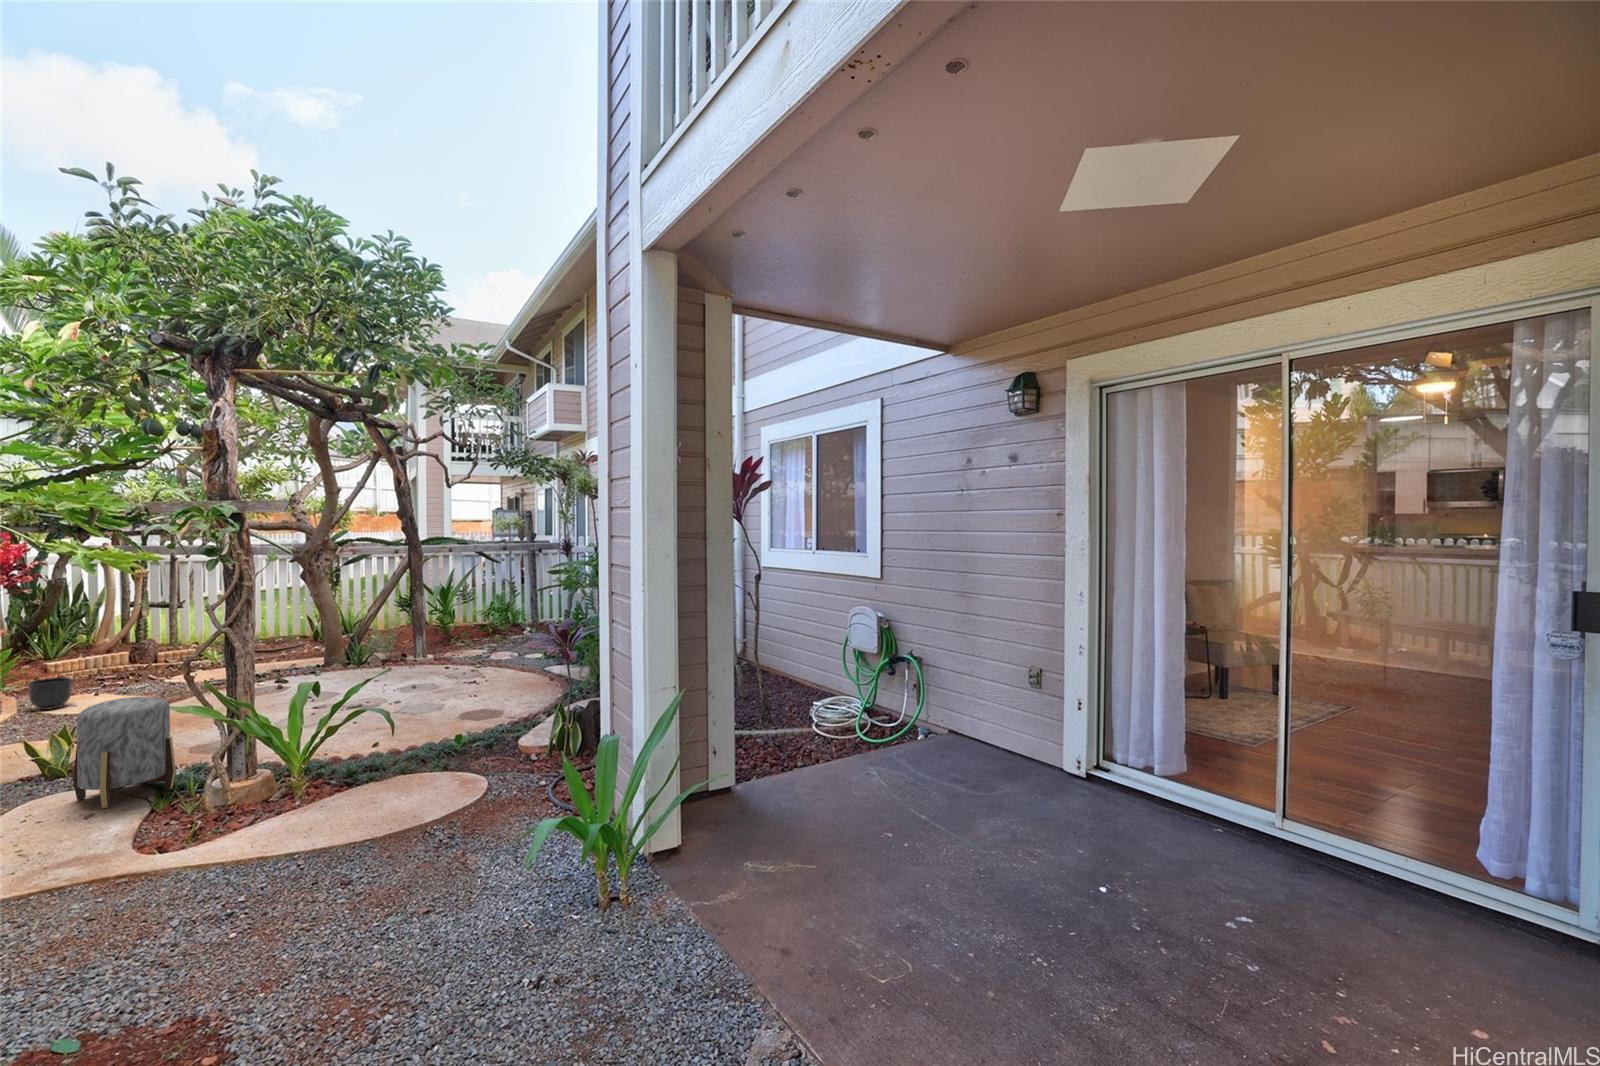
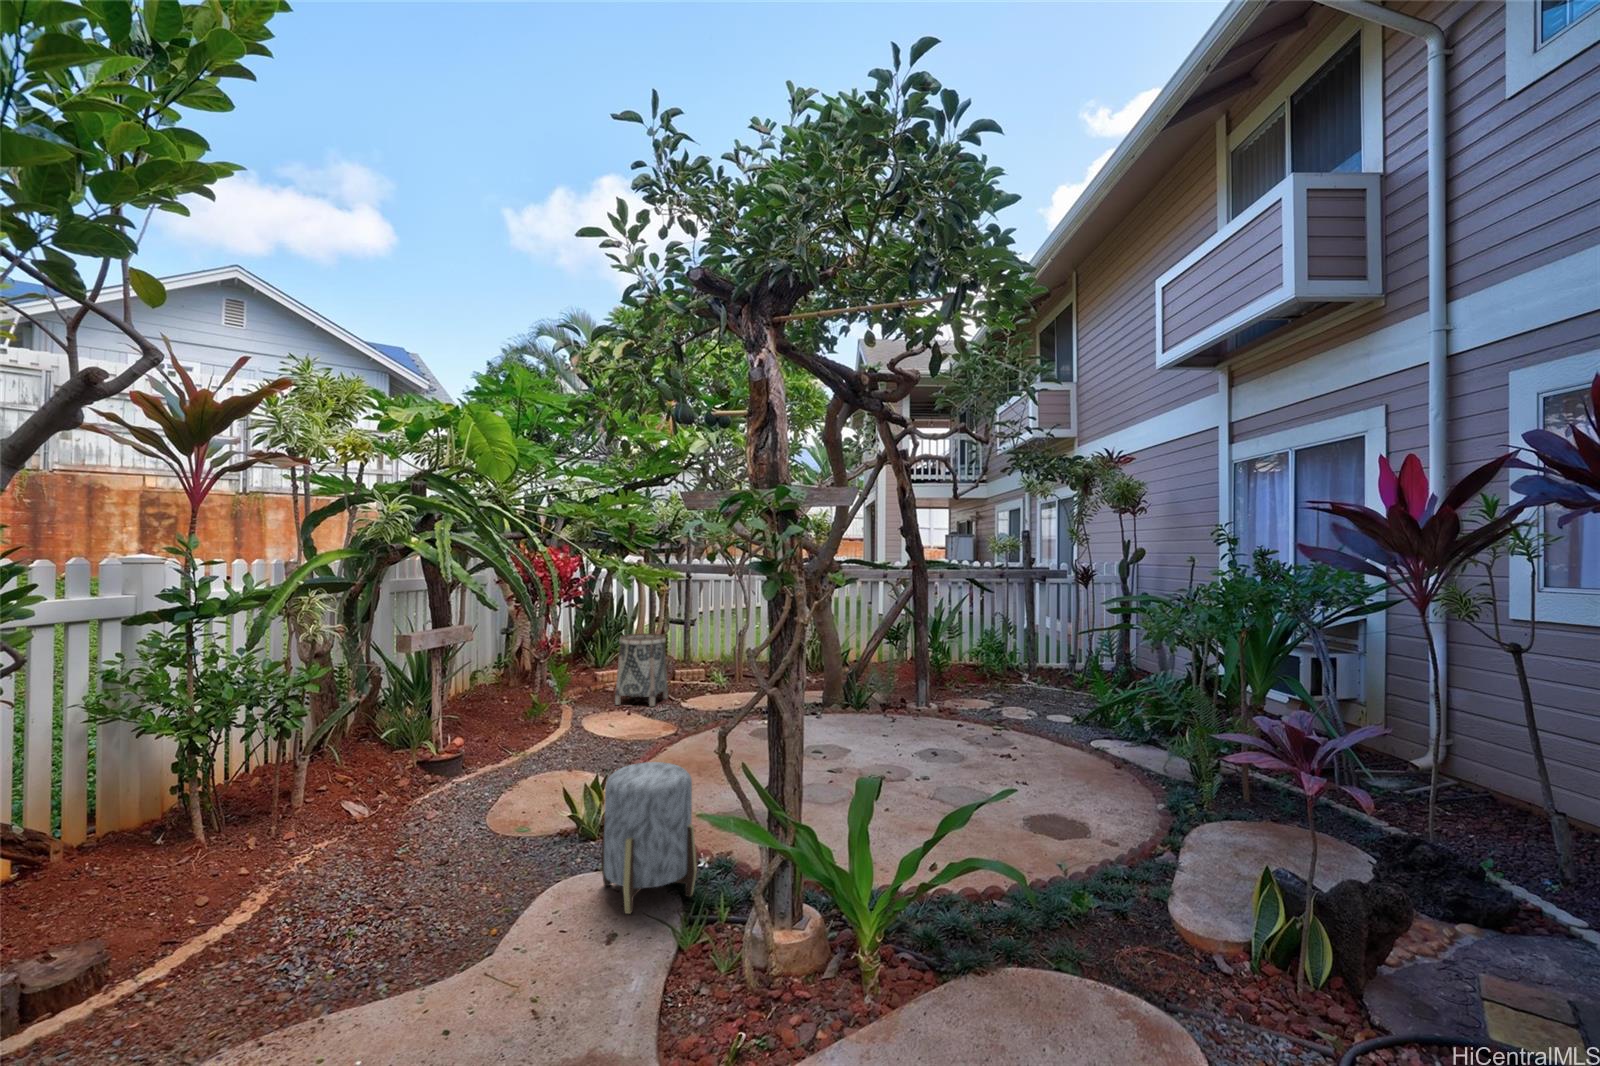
basket: none [75,616,149,689] -> present [615,633,668,706]
planter: present [29,677,72,710] -> none [581,695,611,728]

